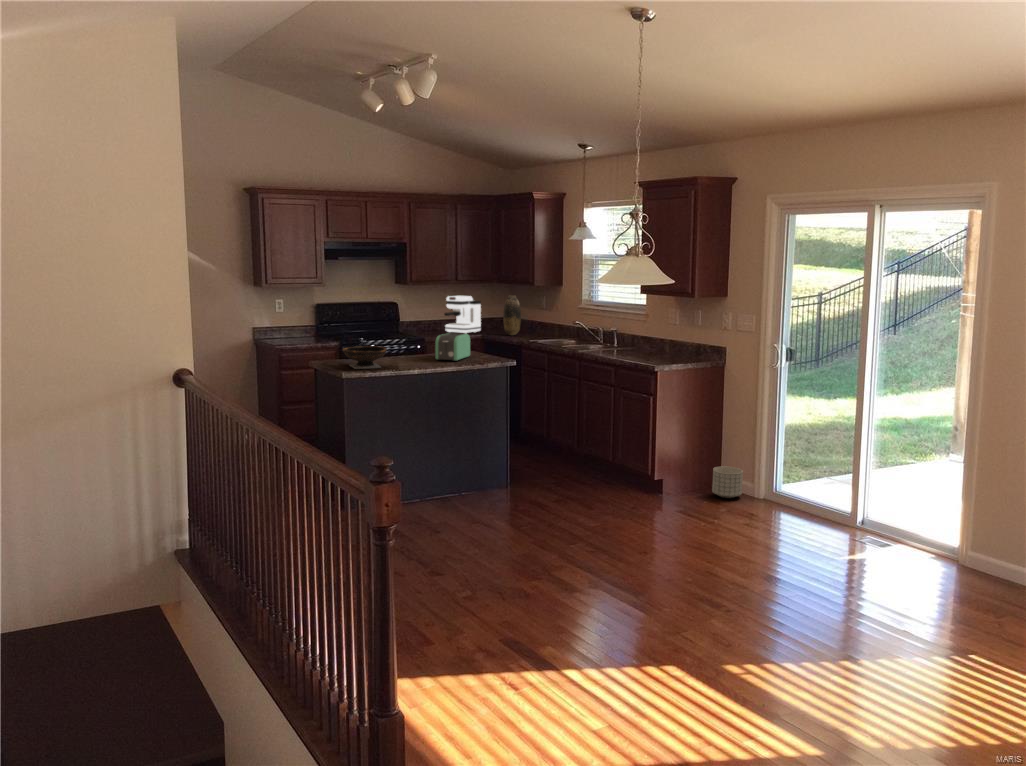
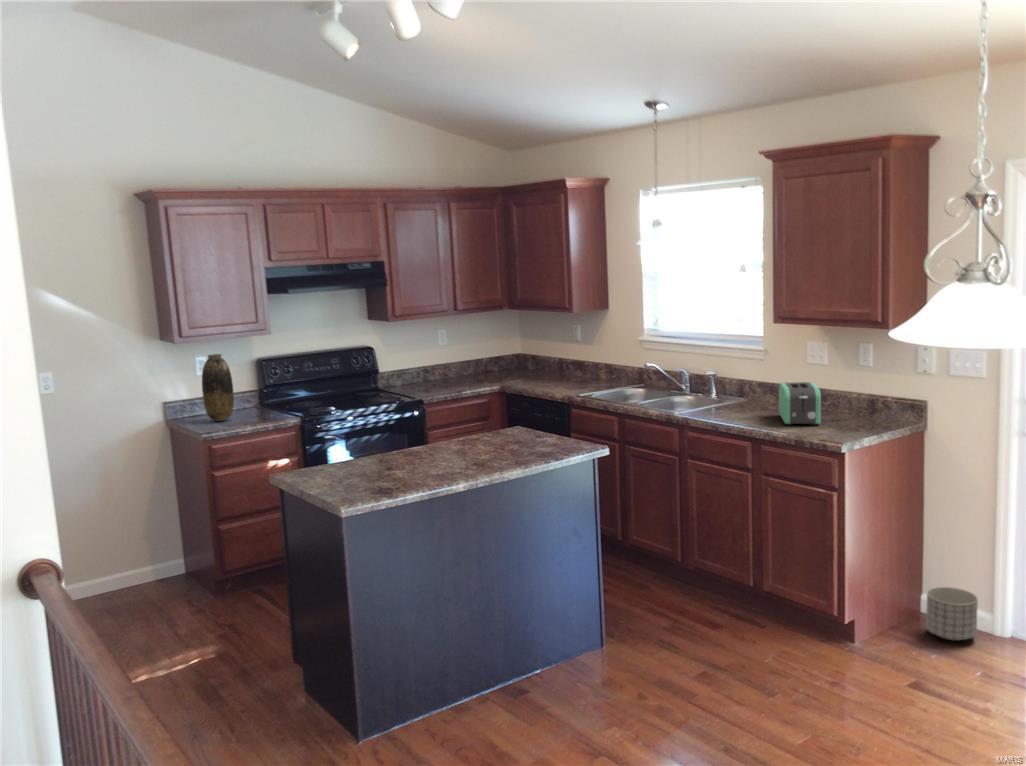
coffee maker: present [444,296,481,333] -> none [443,332,493,386]
vase: present [503,296,521,335] -> present [202,354,234,421]
toaster: present [435,333,470,361] -> present [779,382,821,425]
bowl: present [342,346,387,369] -> none [333,444,410,492]

